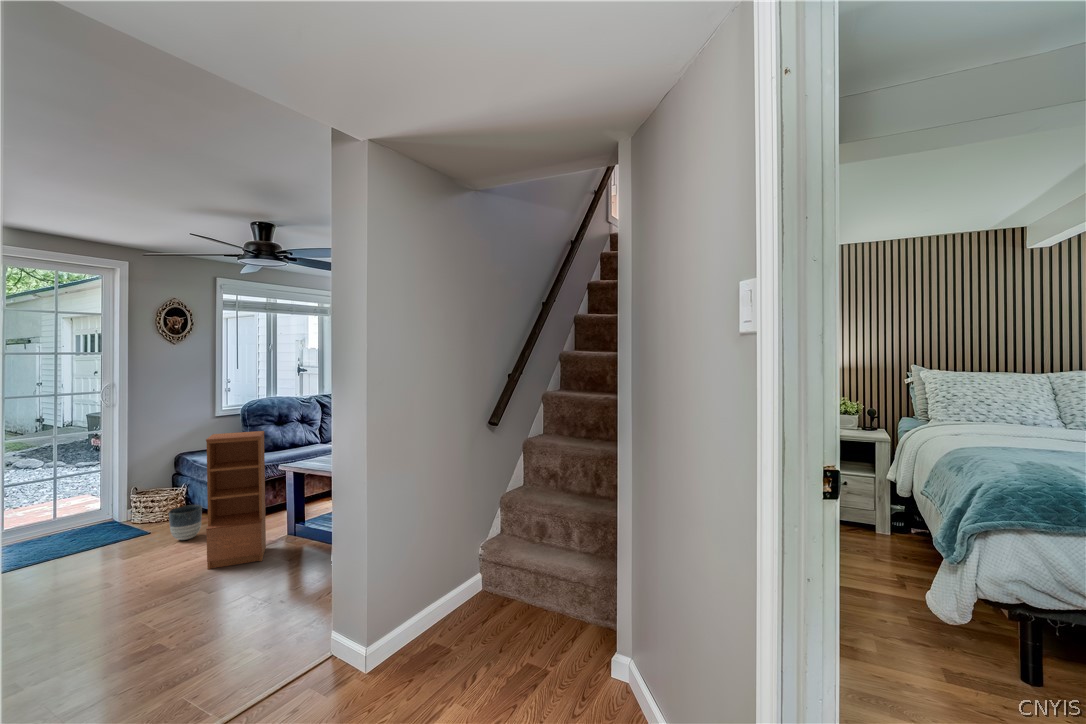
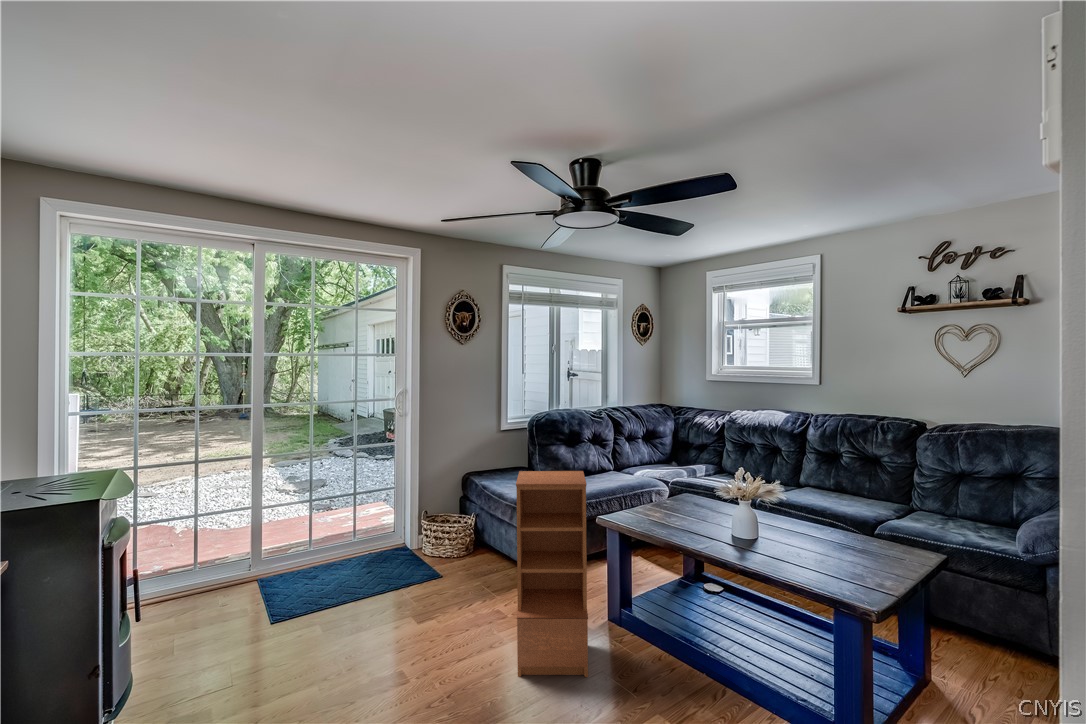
planter: present [169,505,202,540] -> none [463,553,499,600]

